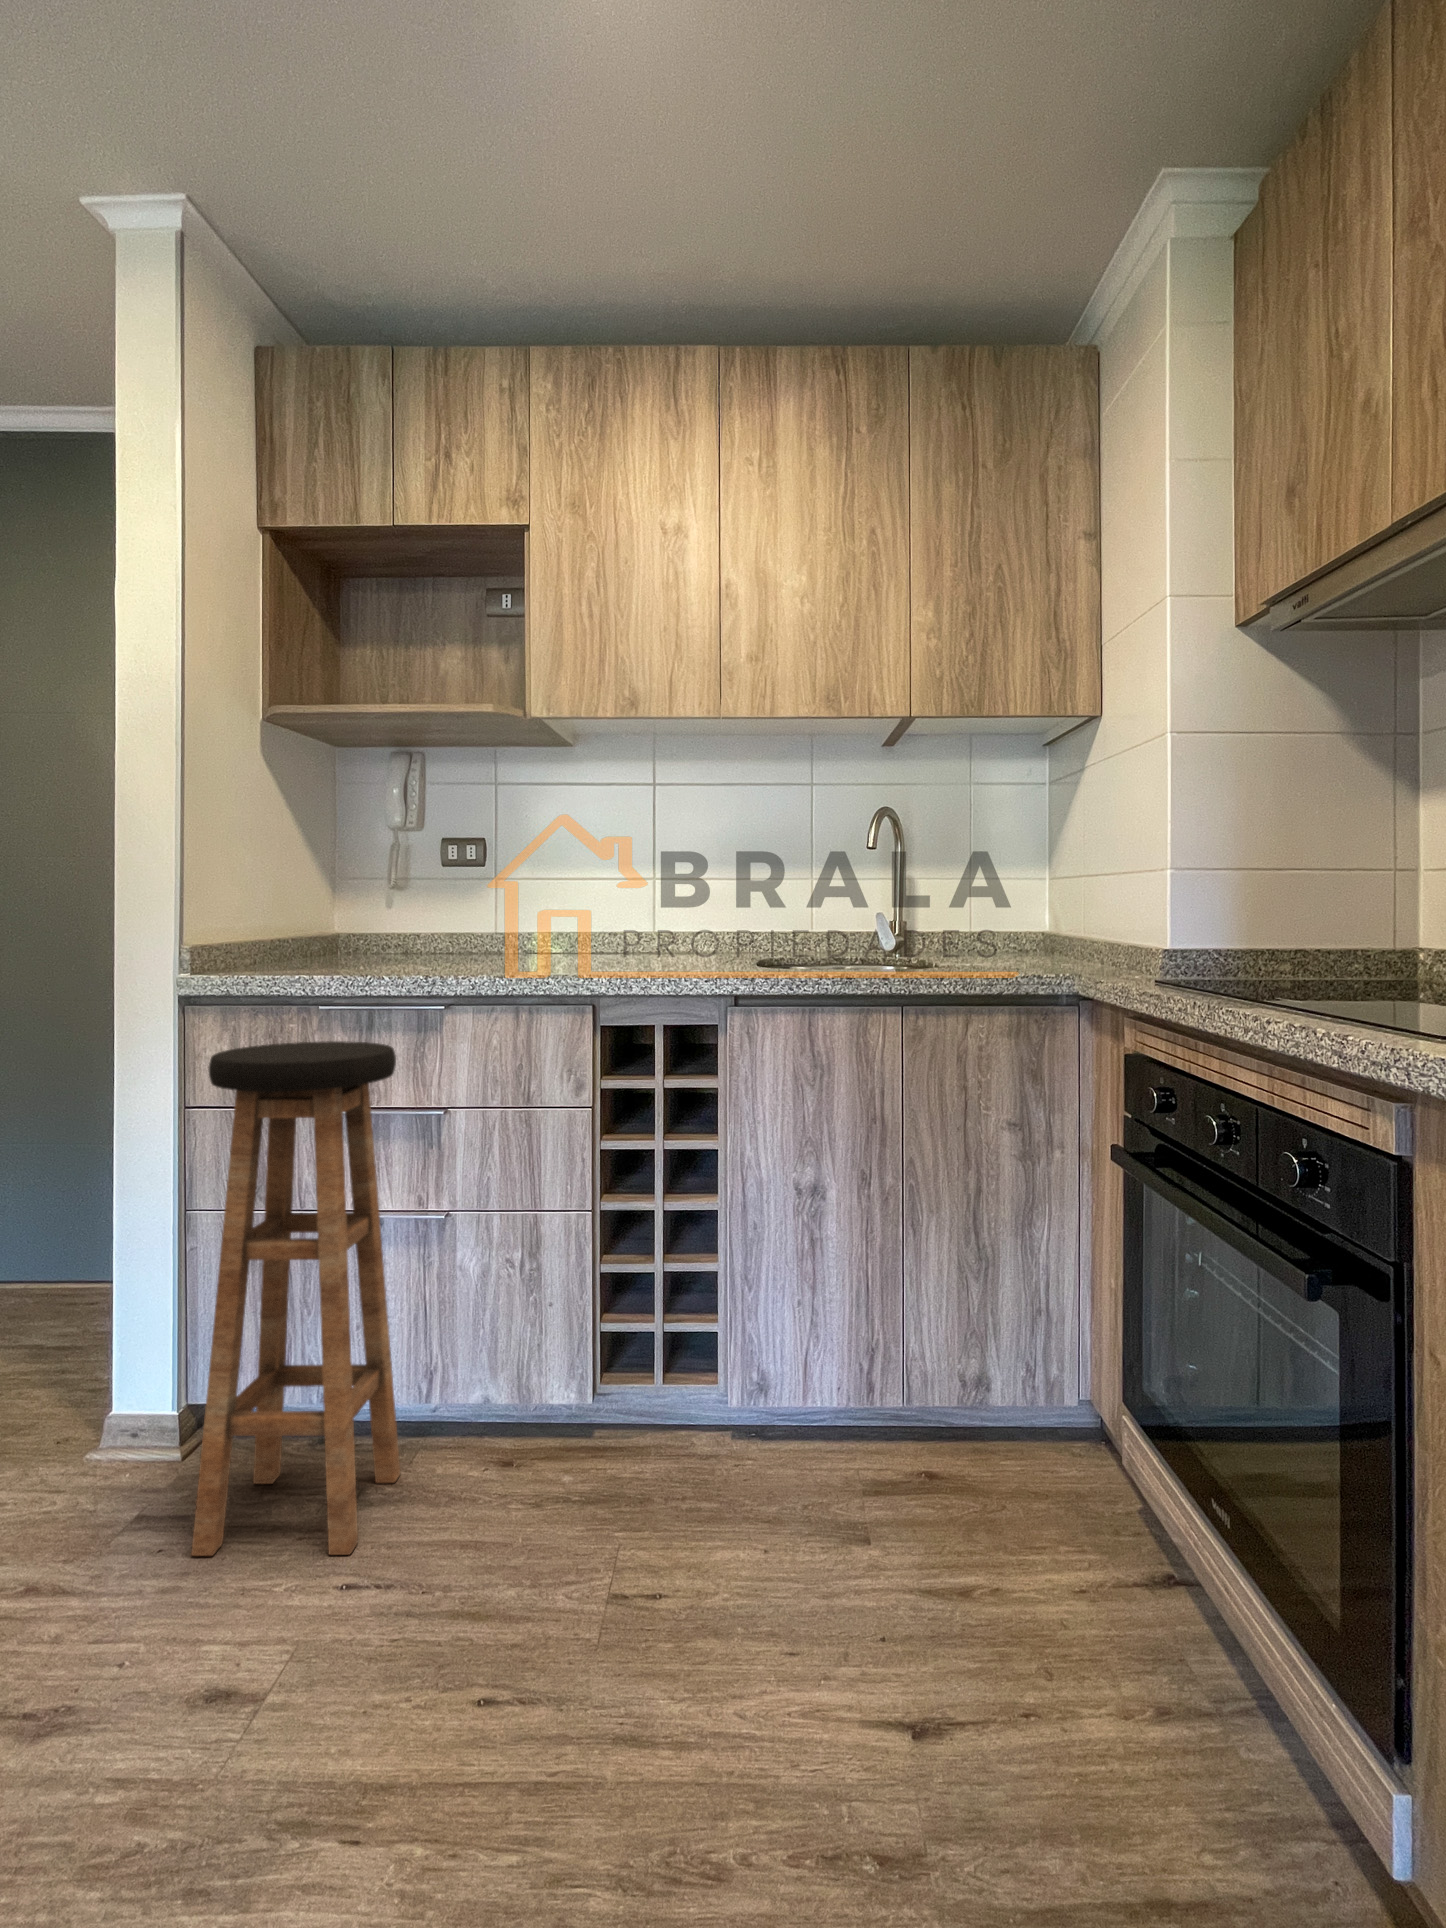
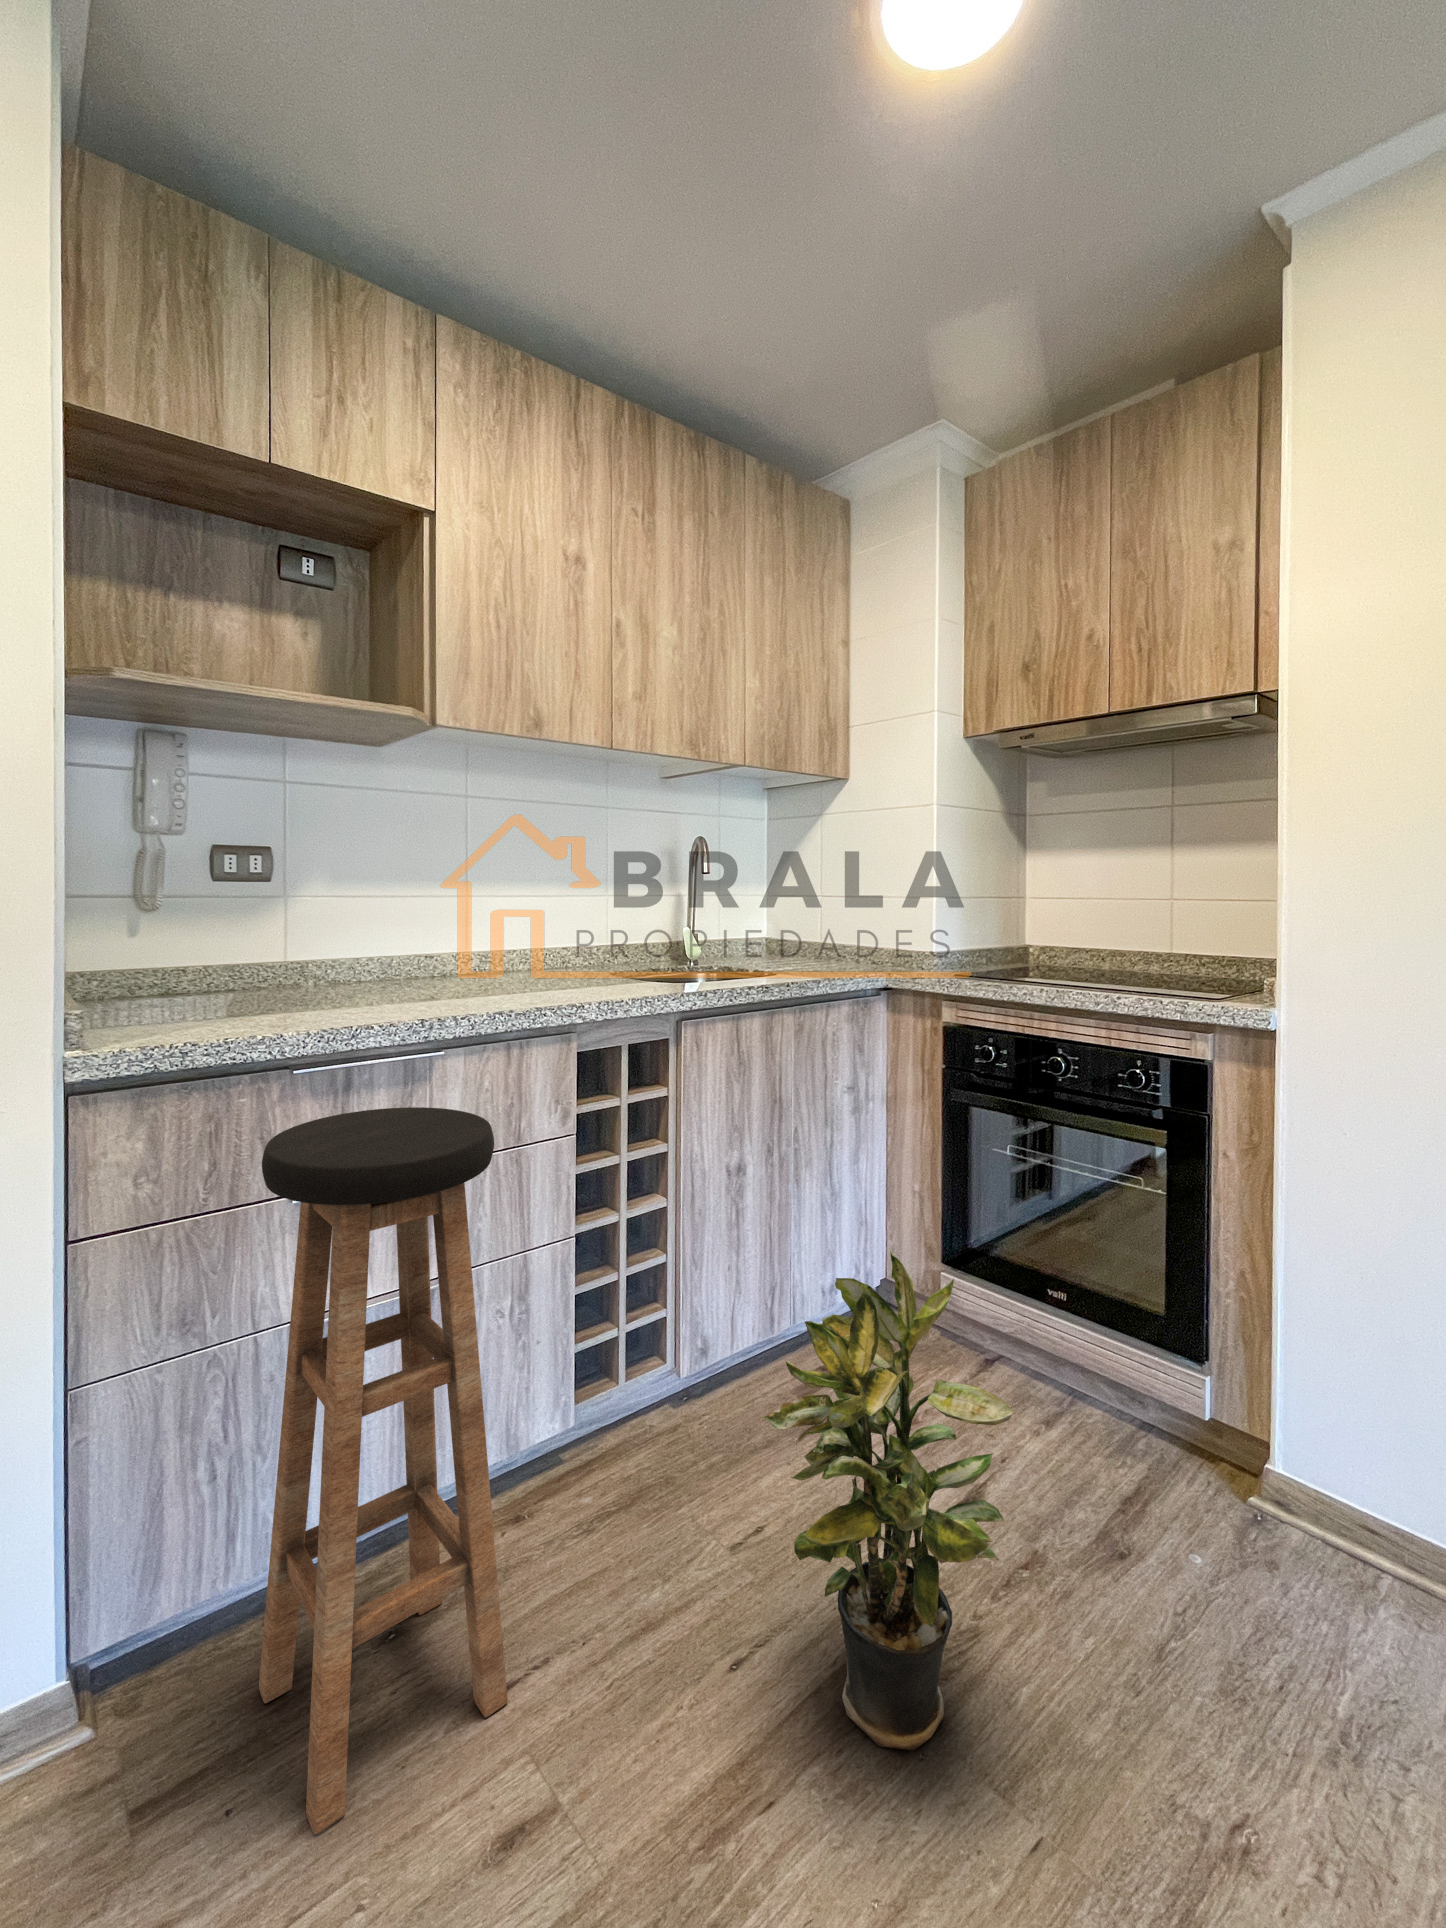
potted plant: none [427,1237,669,1750] -> present [763,1251,1013,1750]

